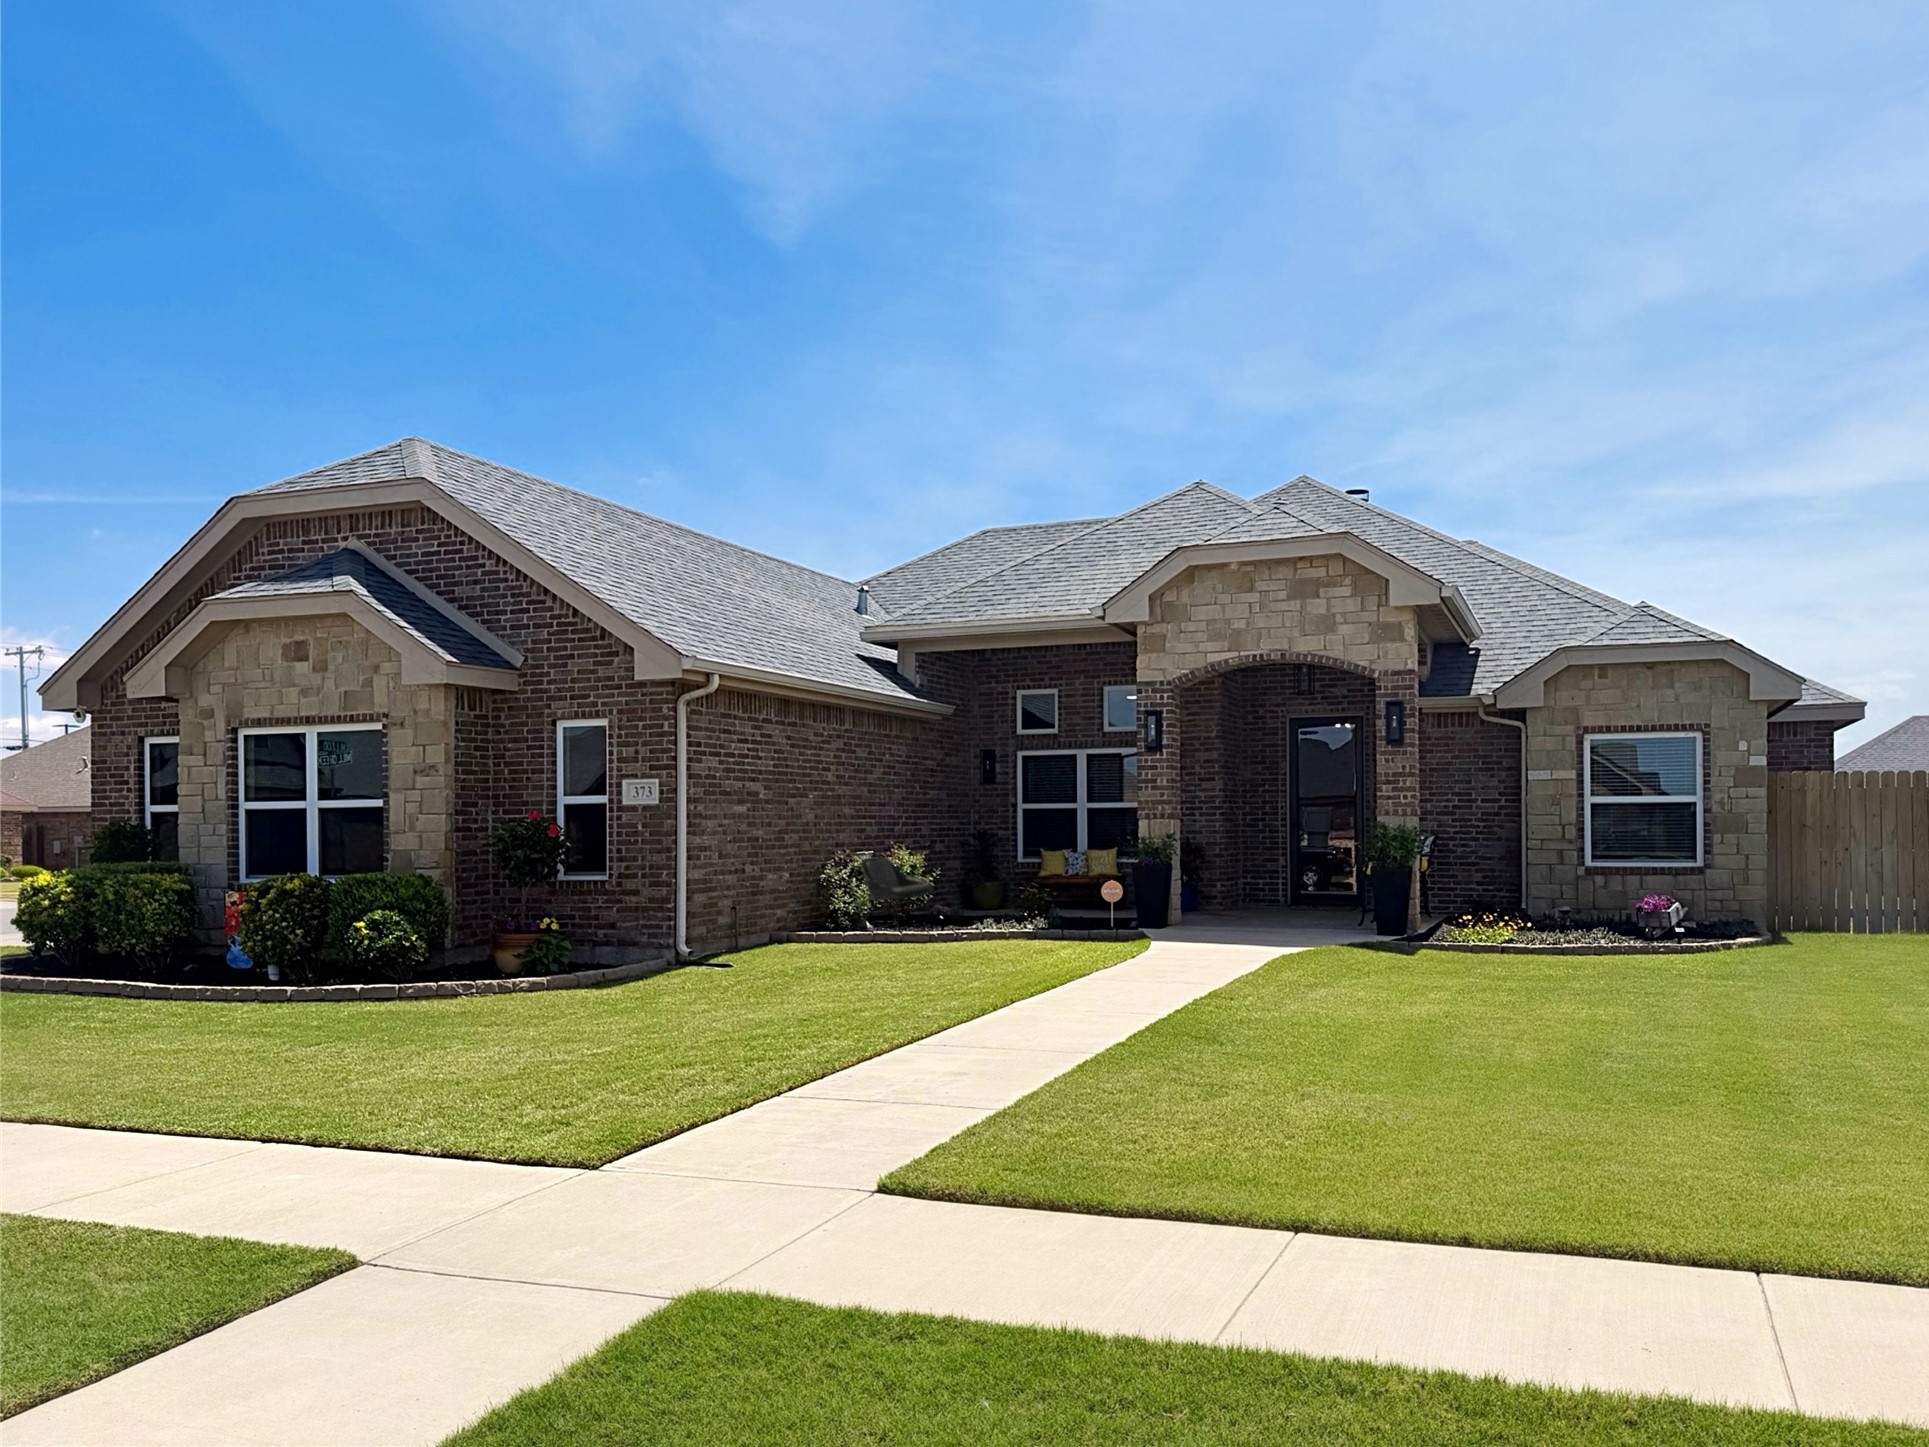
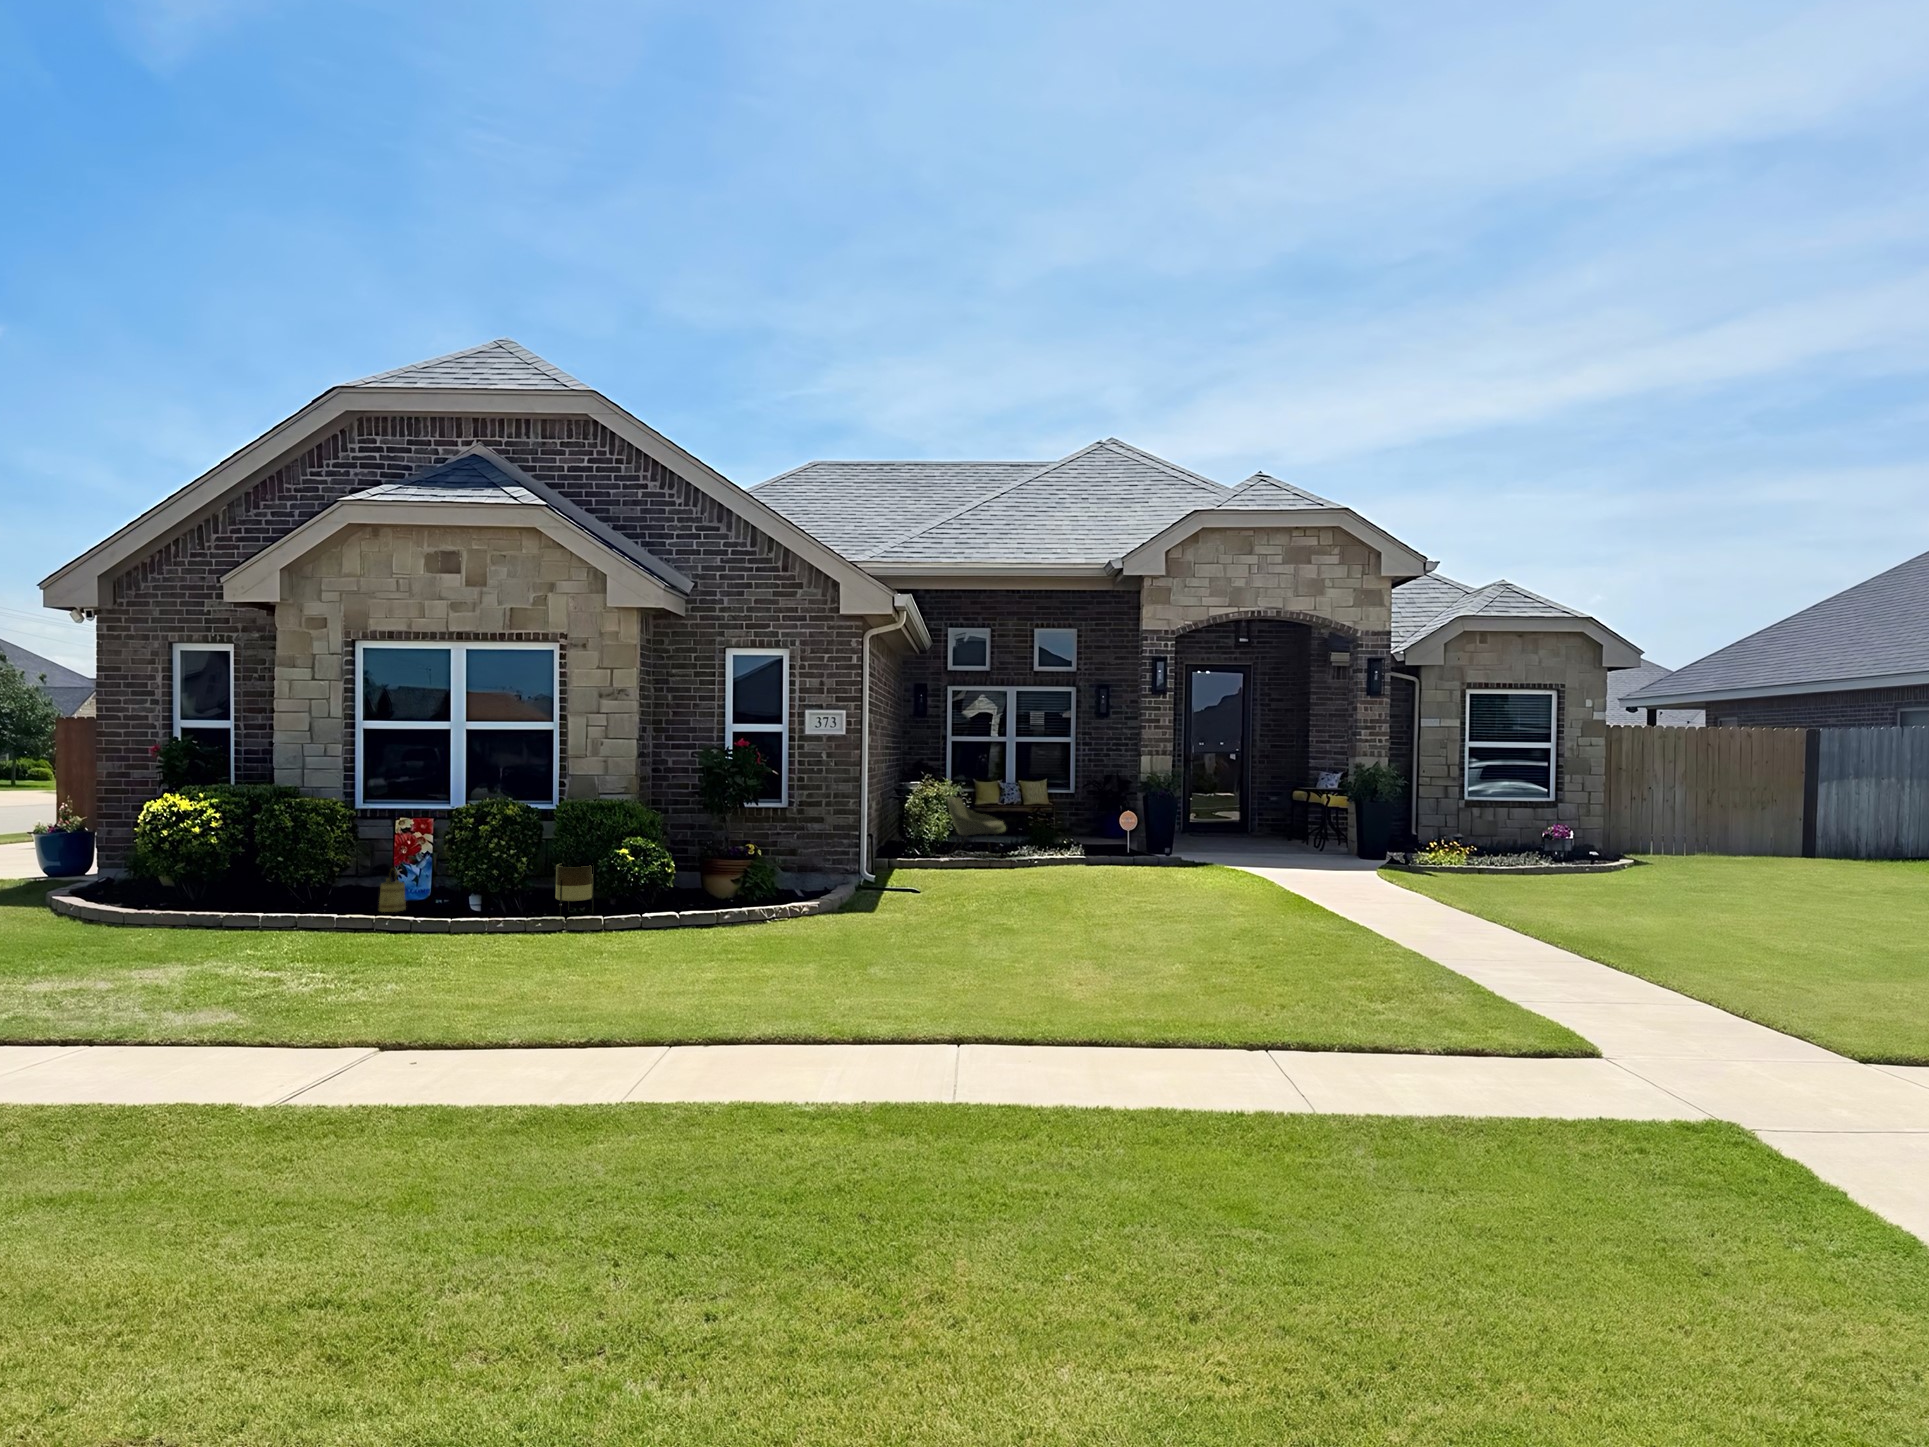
planter: none [337,933,373,981] -> present [555,863,594,916]
bucket: none [220,938,245,975] -> present [379,878,406,912]

